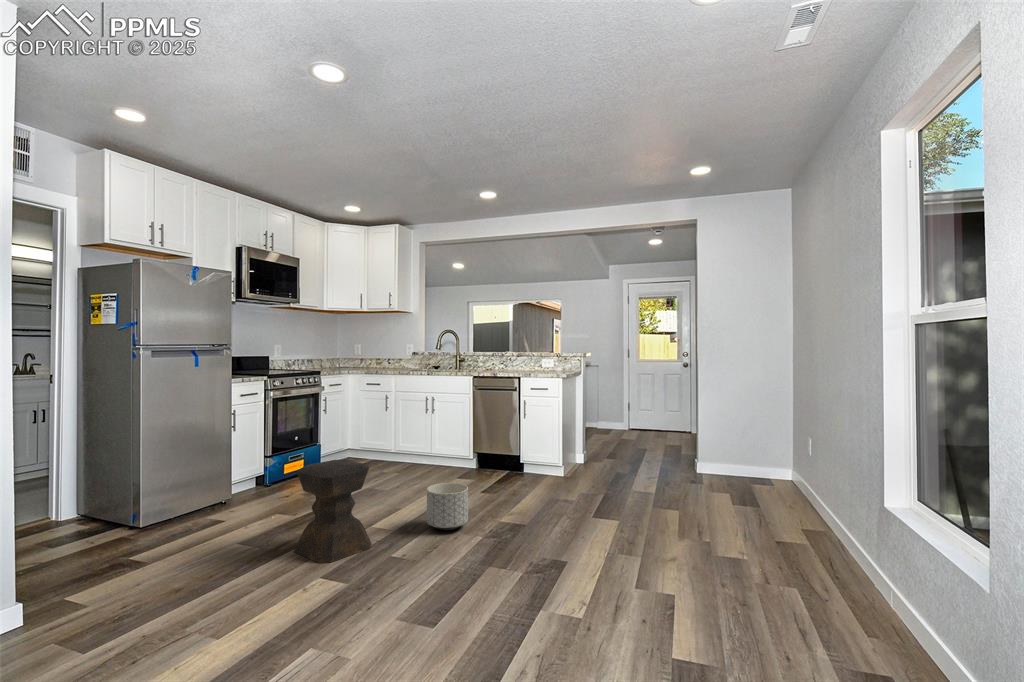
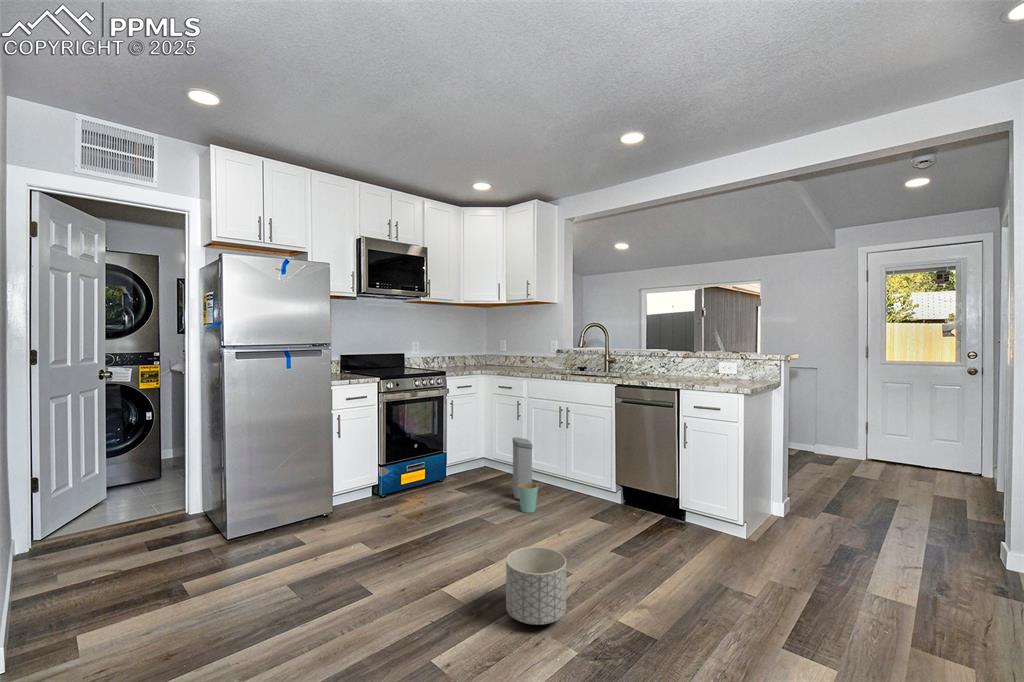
trash can: none [387,424,415,481] -> present [513,437,538,513]
stool: present [294,460,372,563] -> none [325,502,421,658]

